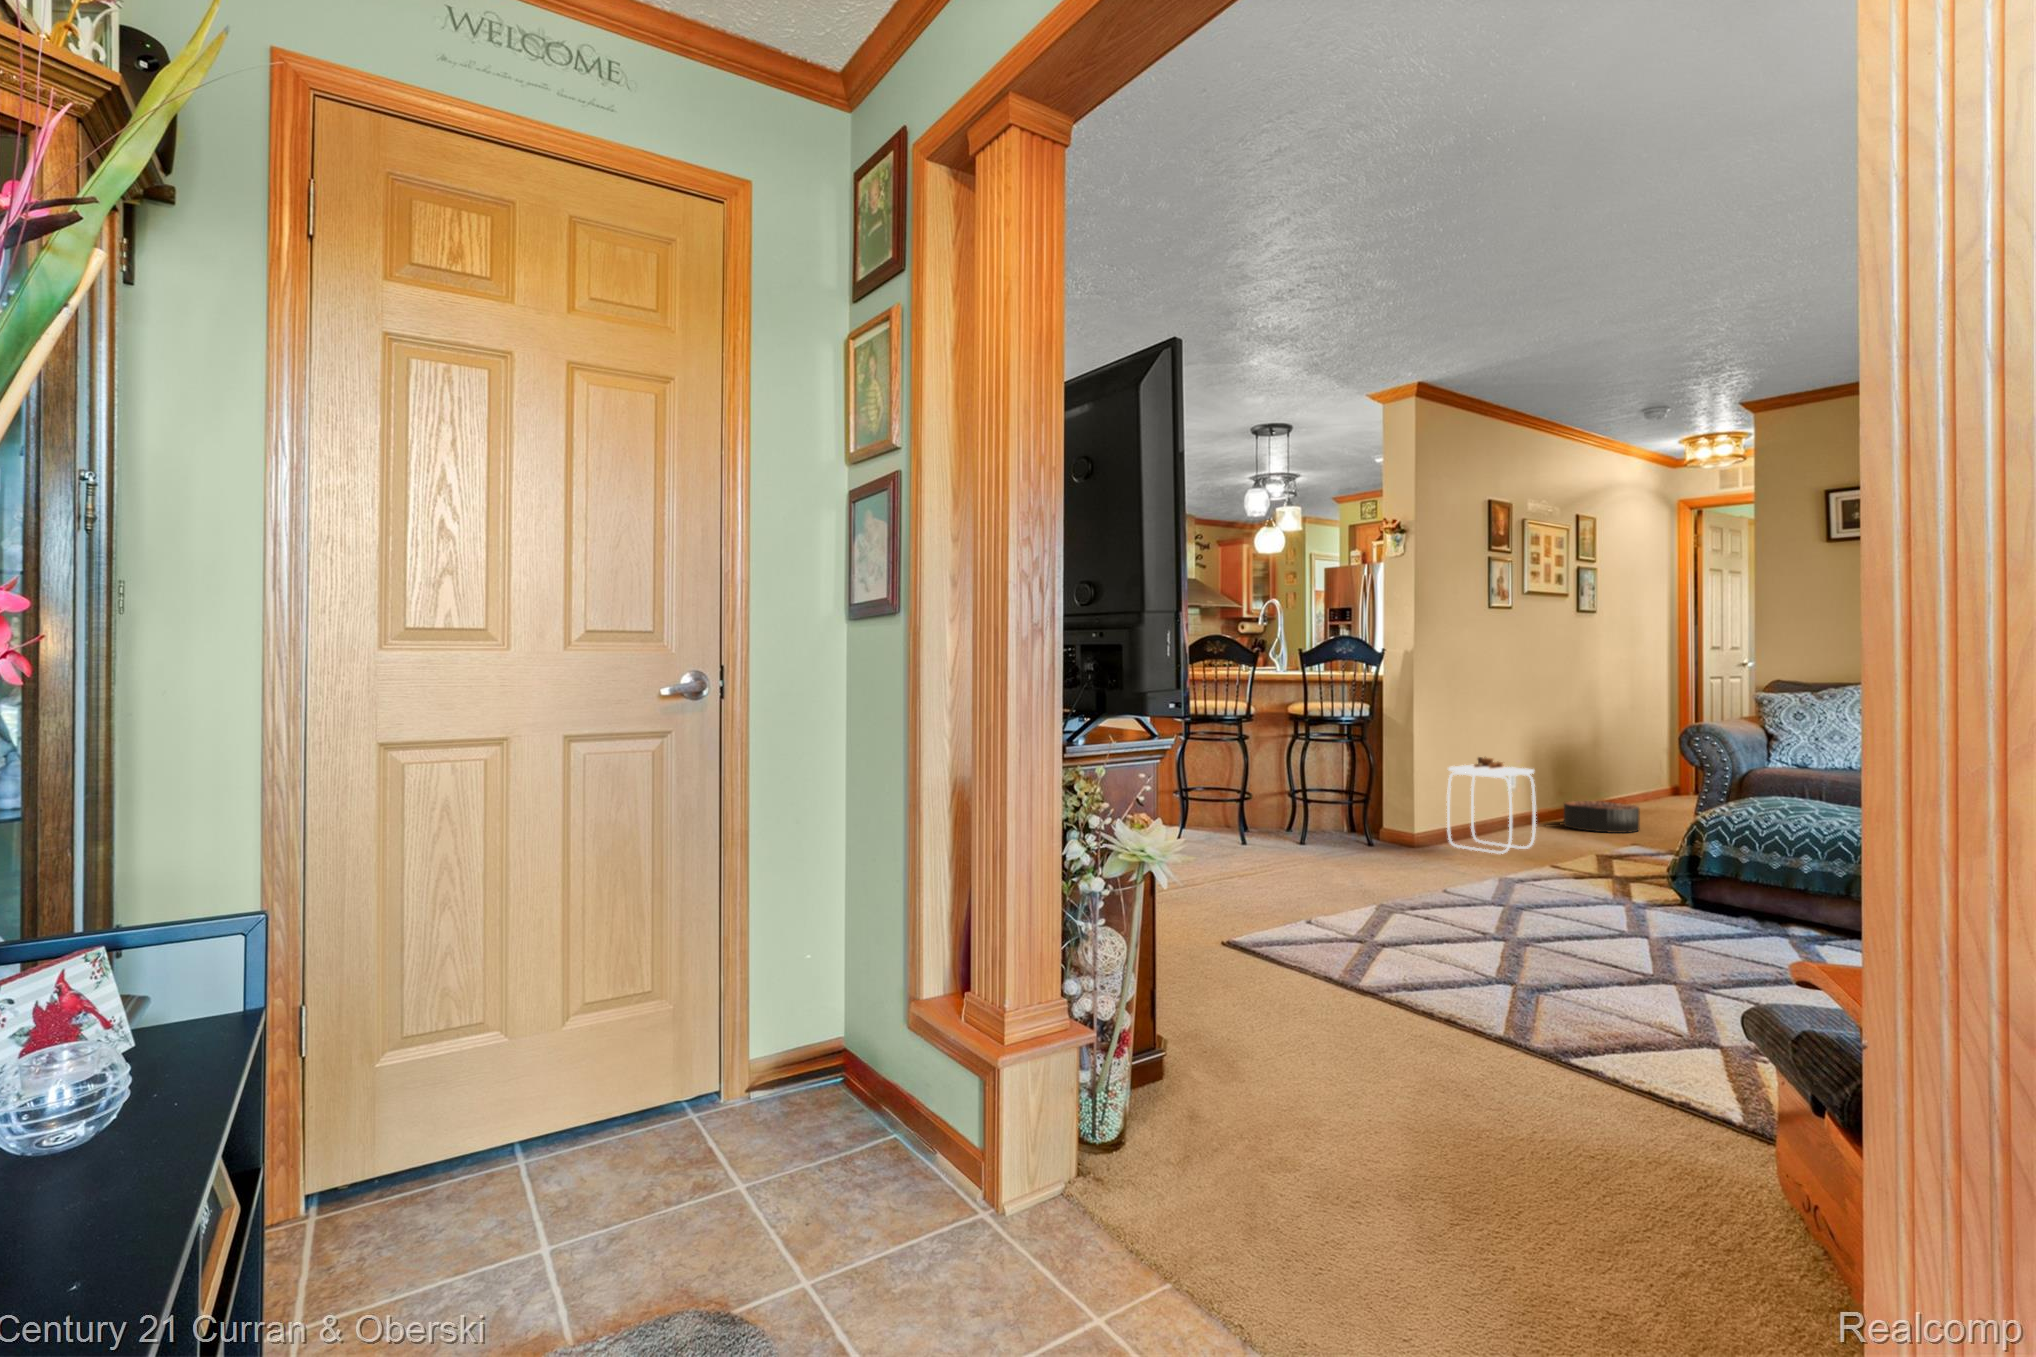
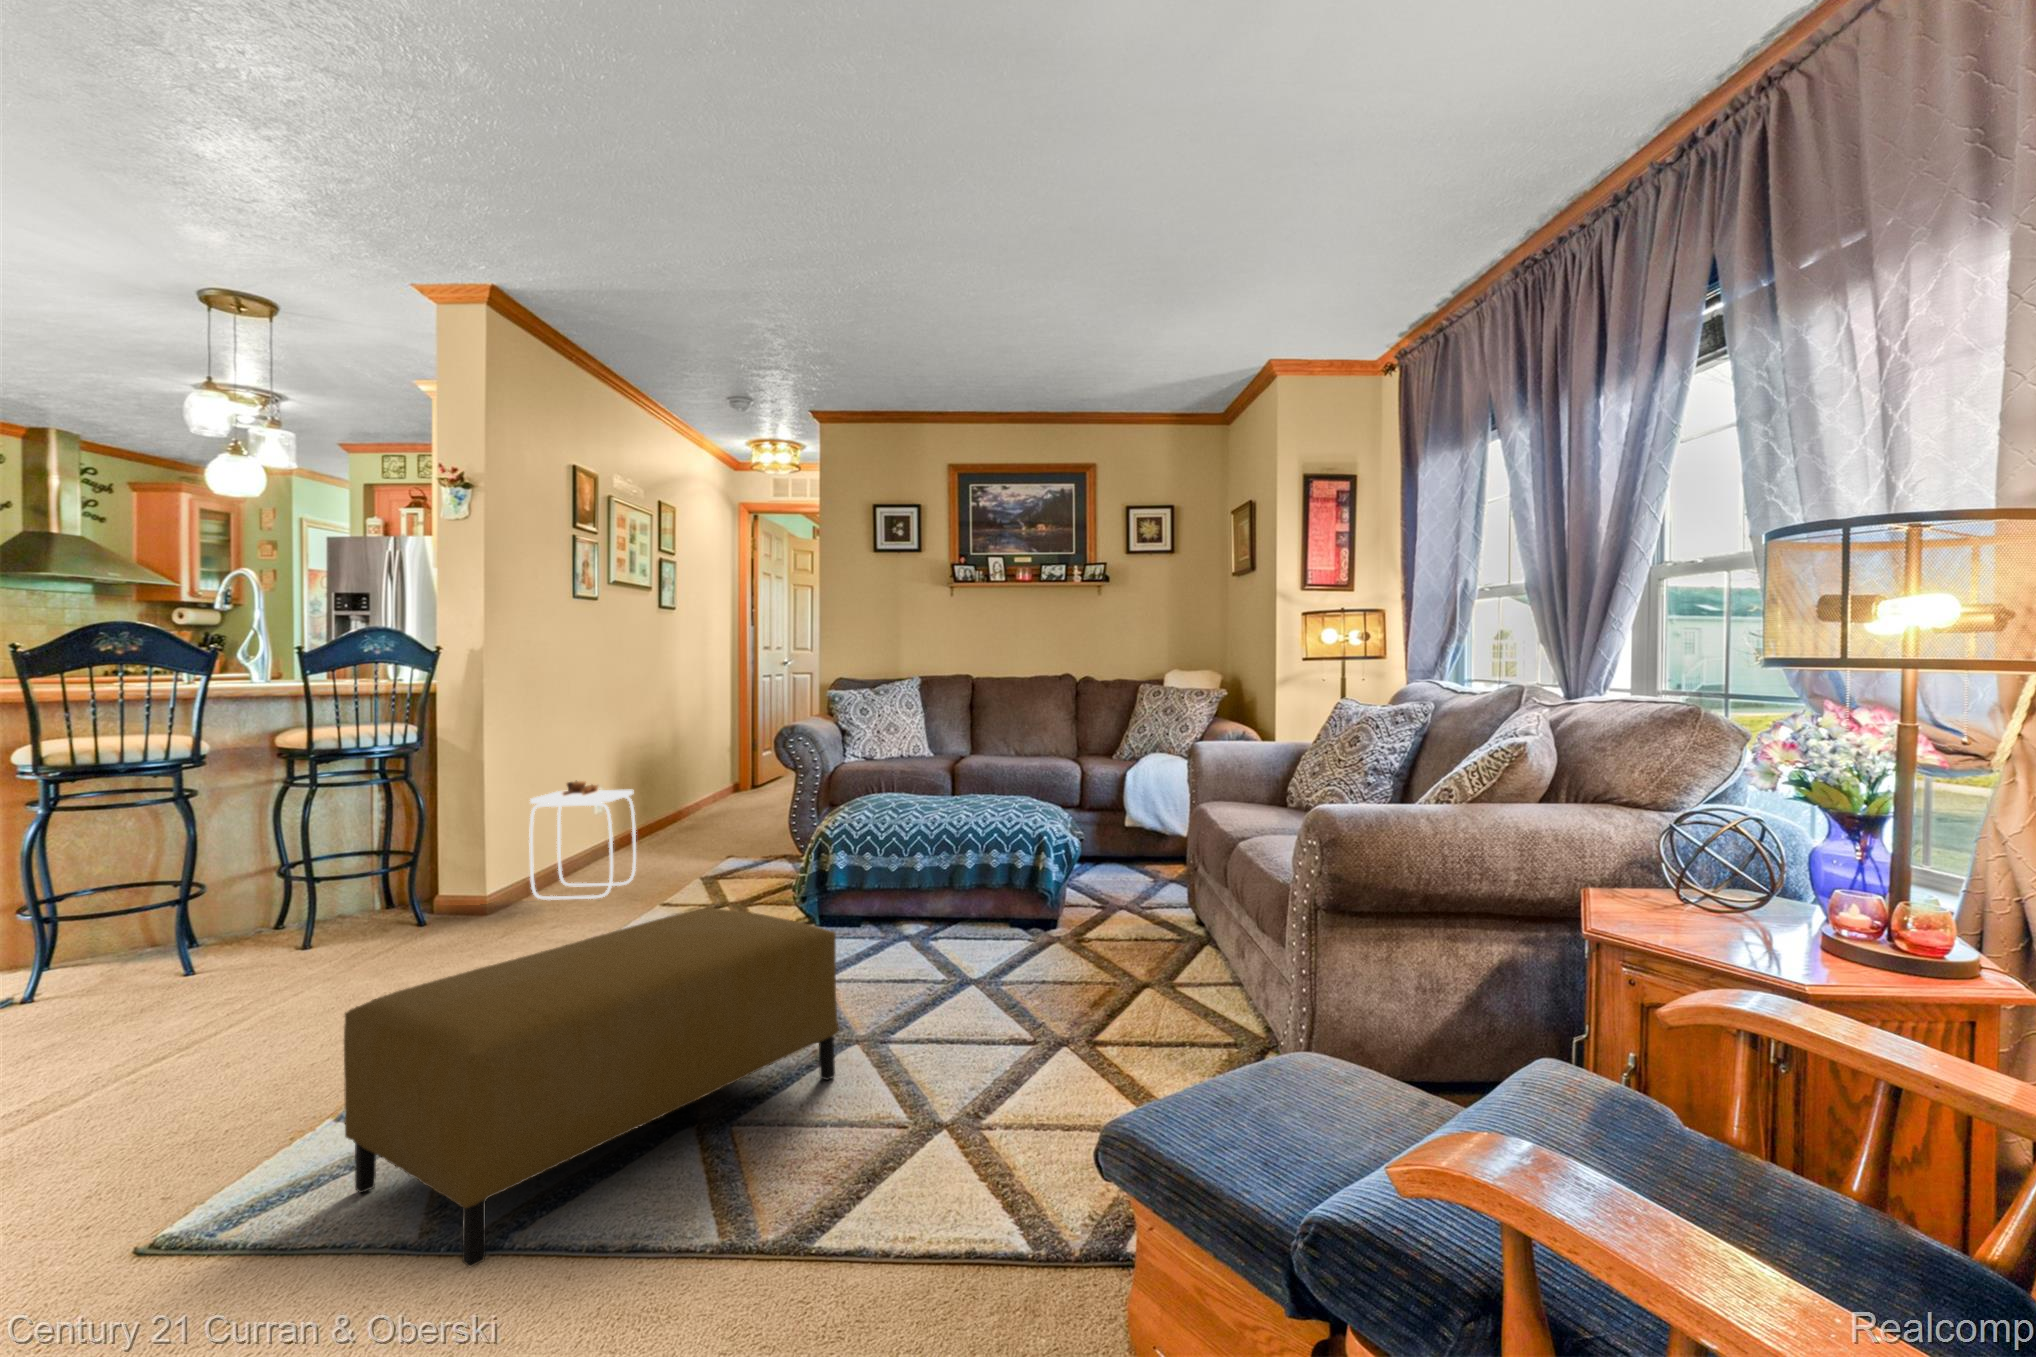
basket: present [1564,801,1639,833] -> none [651,811,725,847]
ottoman: none [1310,845,1640,993] -> present [344,908,839,1267]

